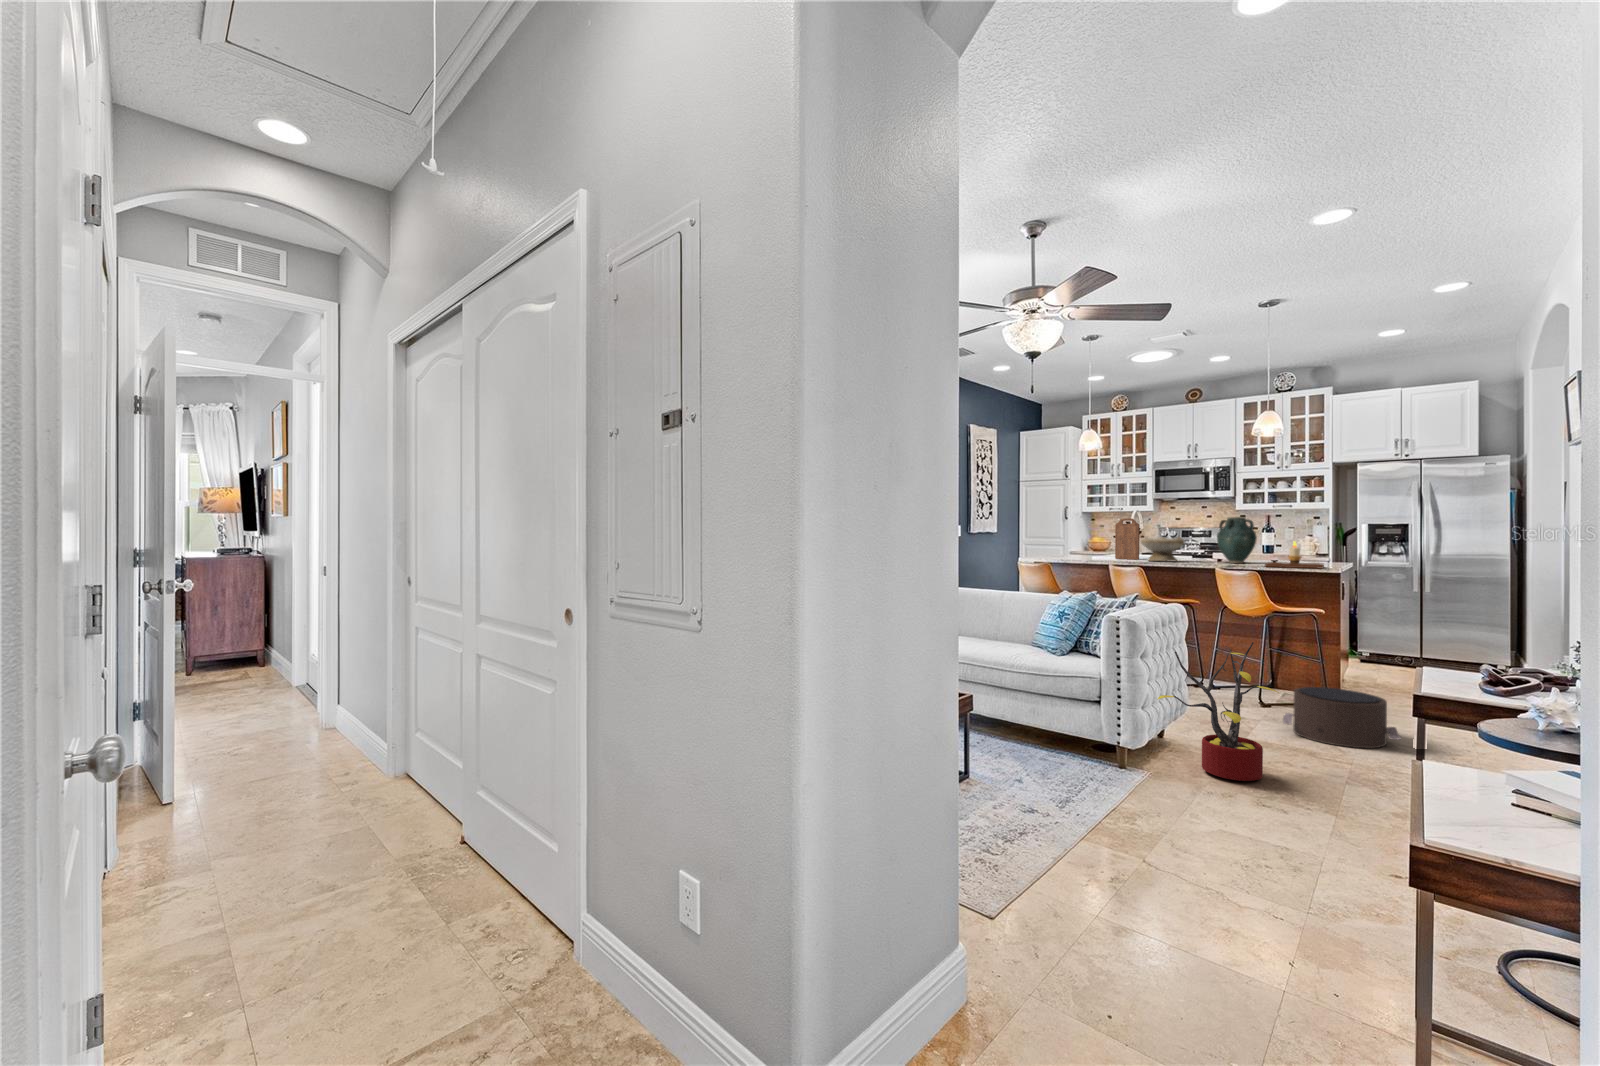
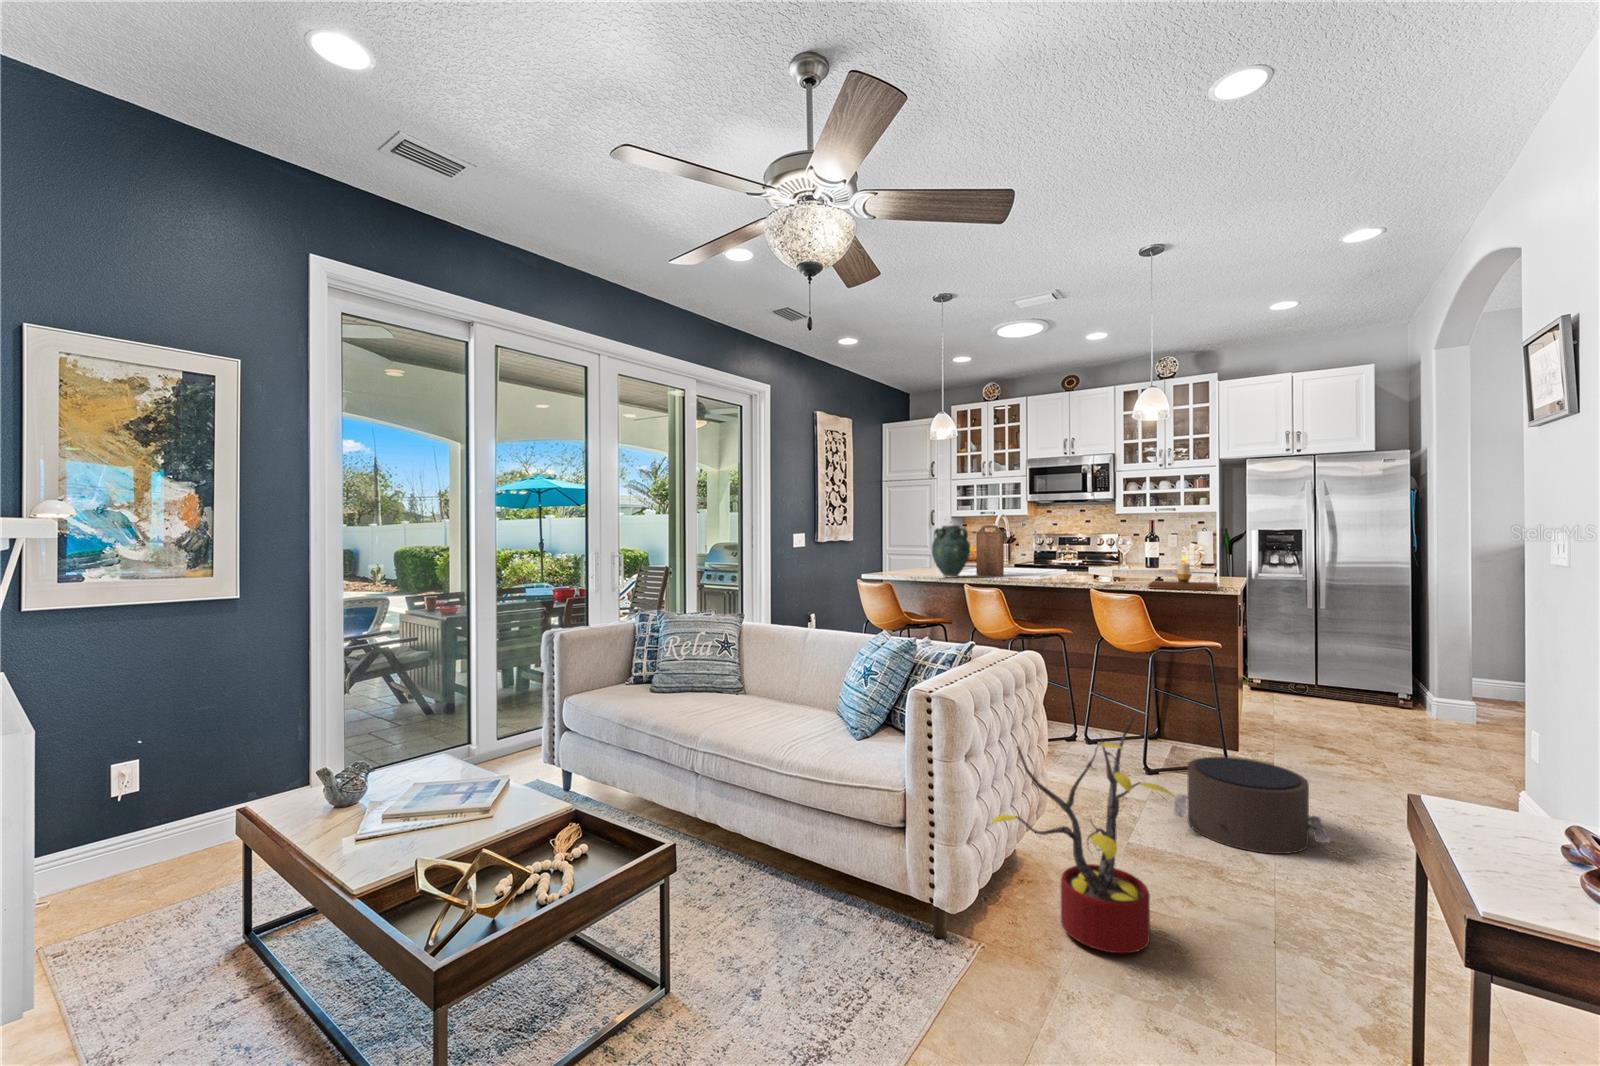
vase: present [1217,517,1257,563] -> present [932,525,970,578]
bowl: present [1141,537,1184,561] -> none [1003,548,1055,580]

